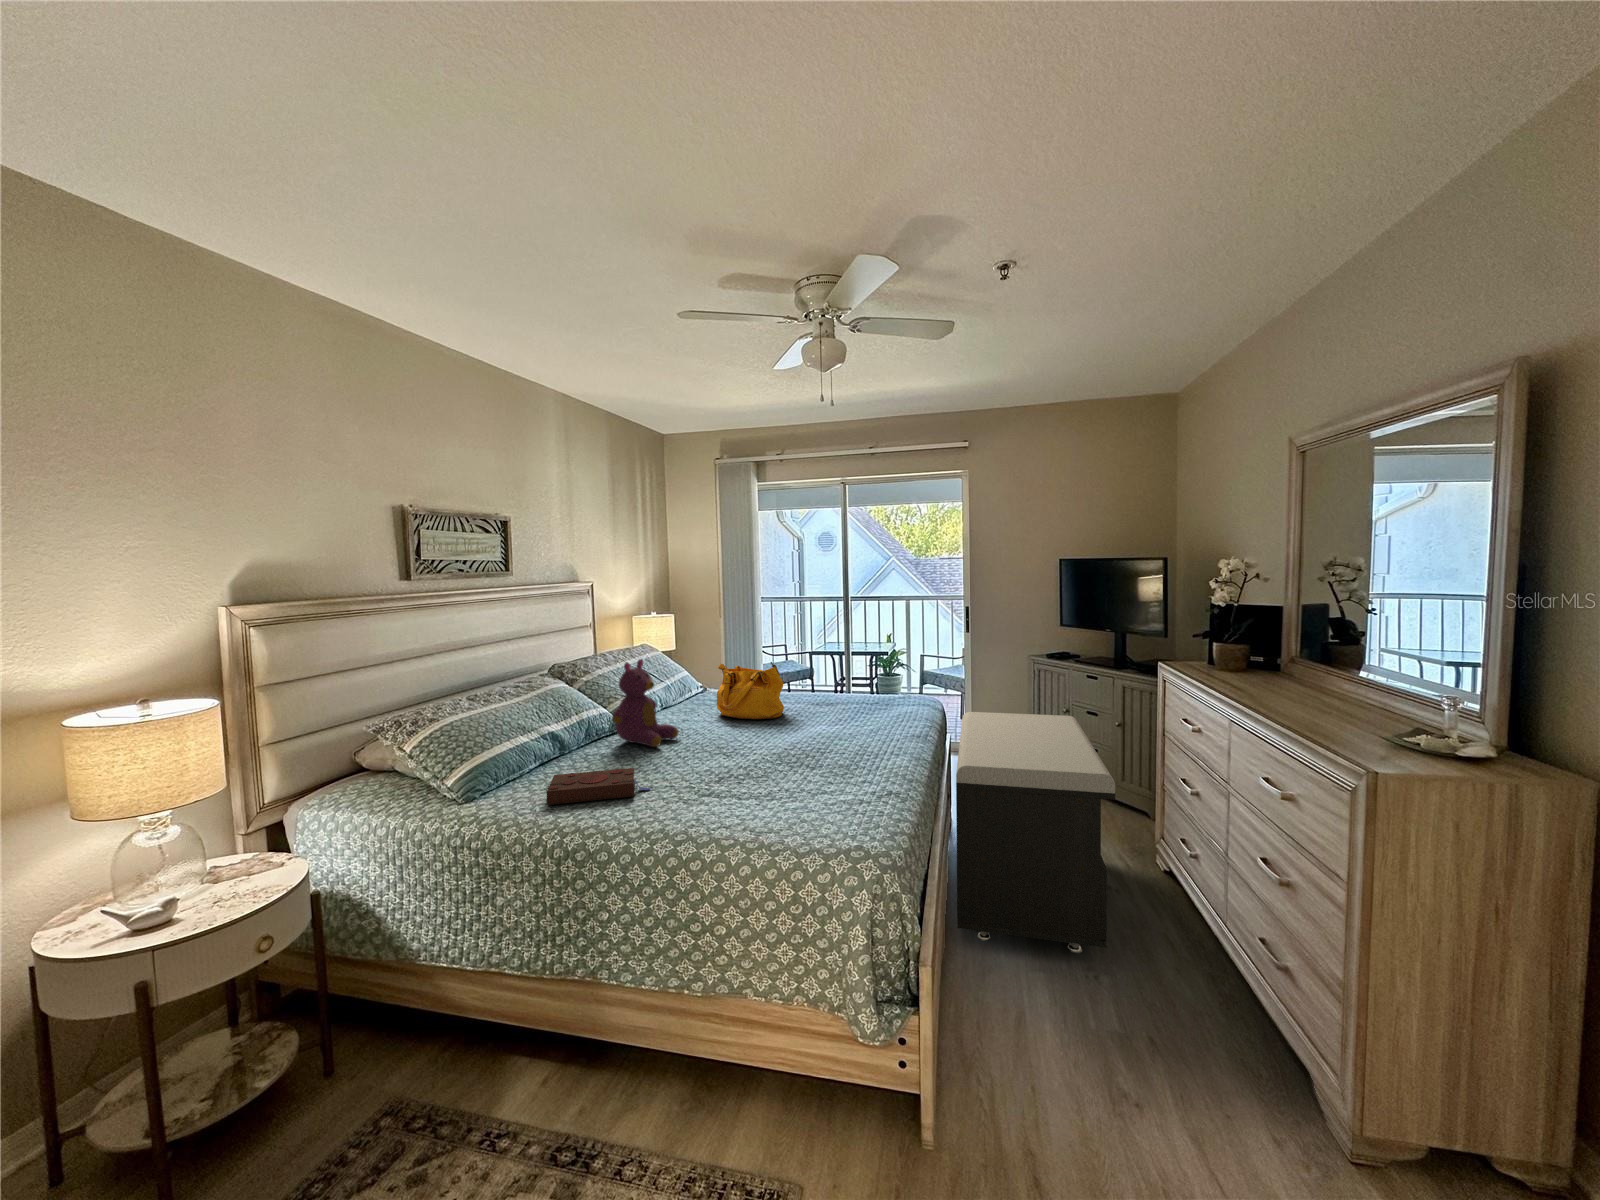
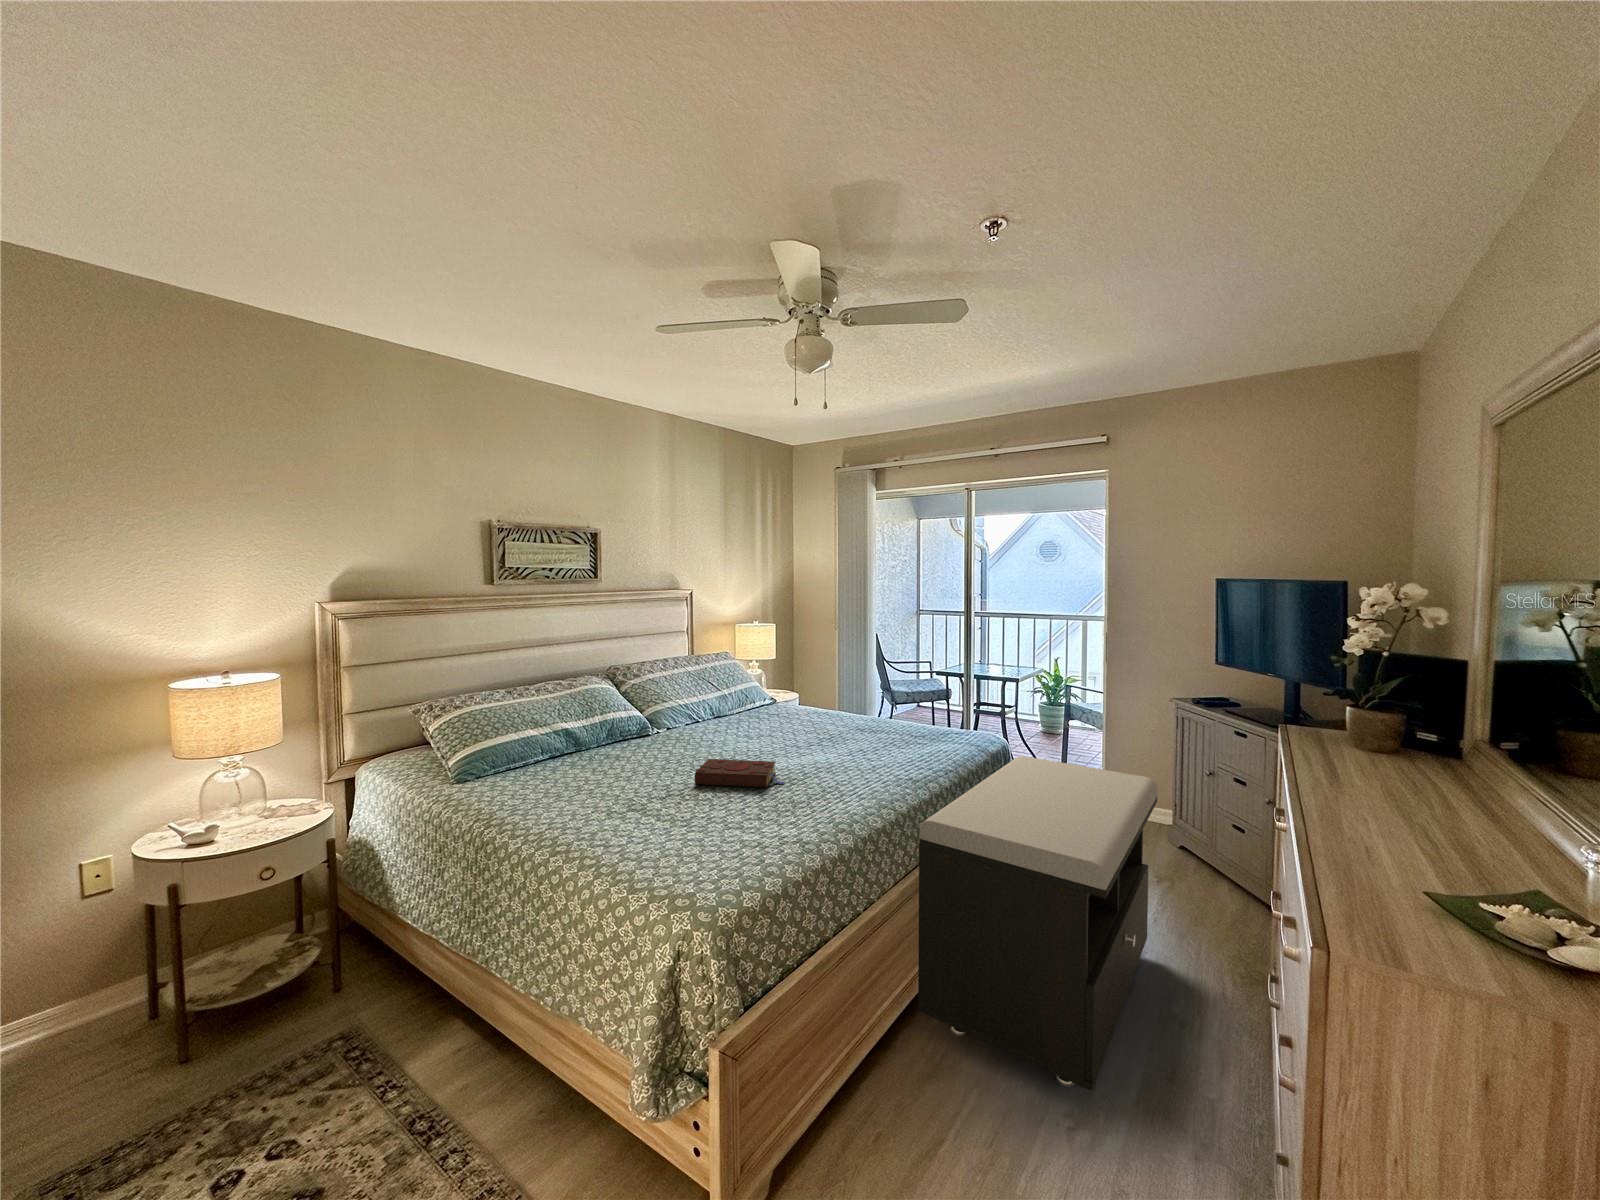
teddy bear: present [612,659,679,747] -> none [622,666,689,753]
handbag: present [717,662,784,719] -> none [750,676,817,738]
book: present [546,768,650,805] -> present [695,759,785,787]

